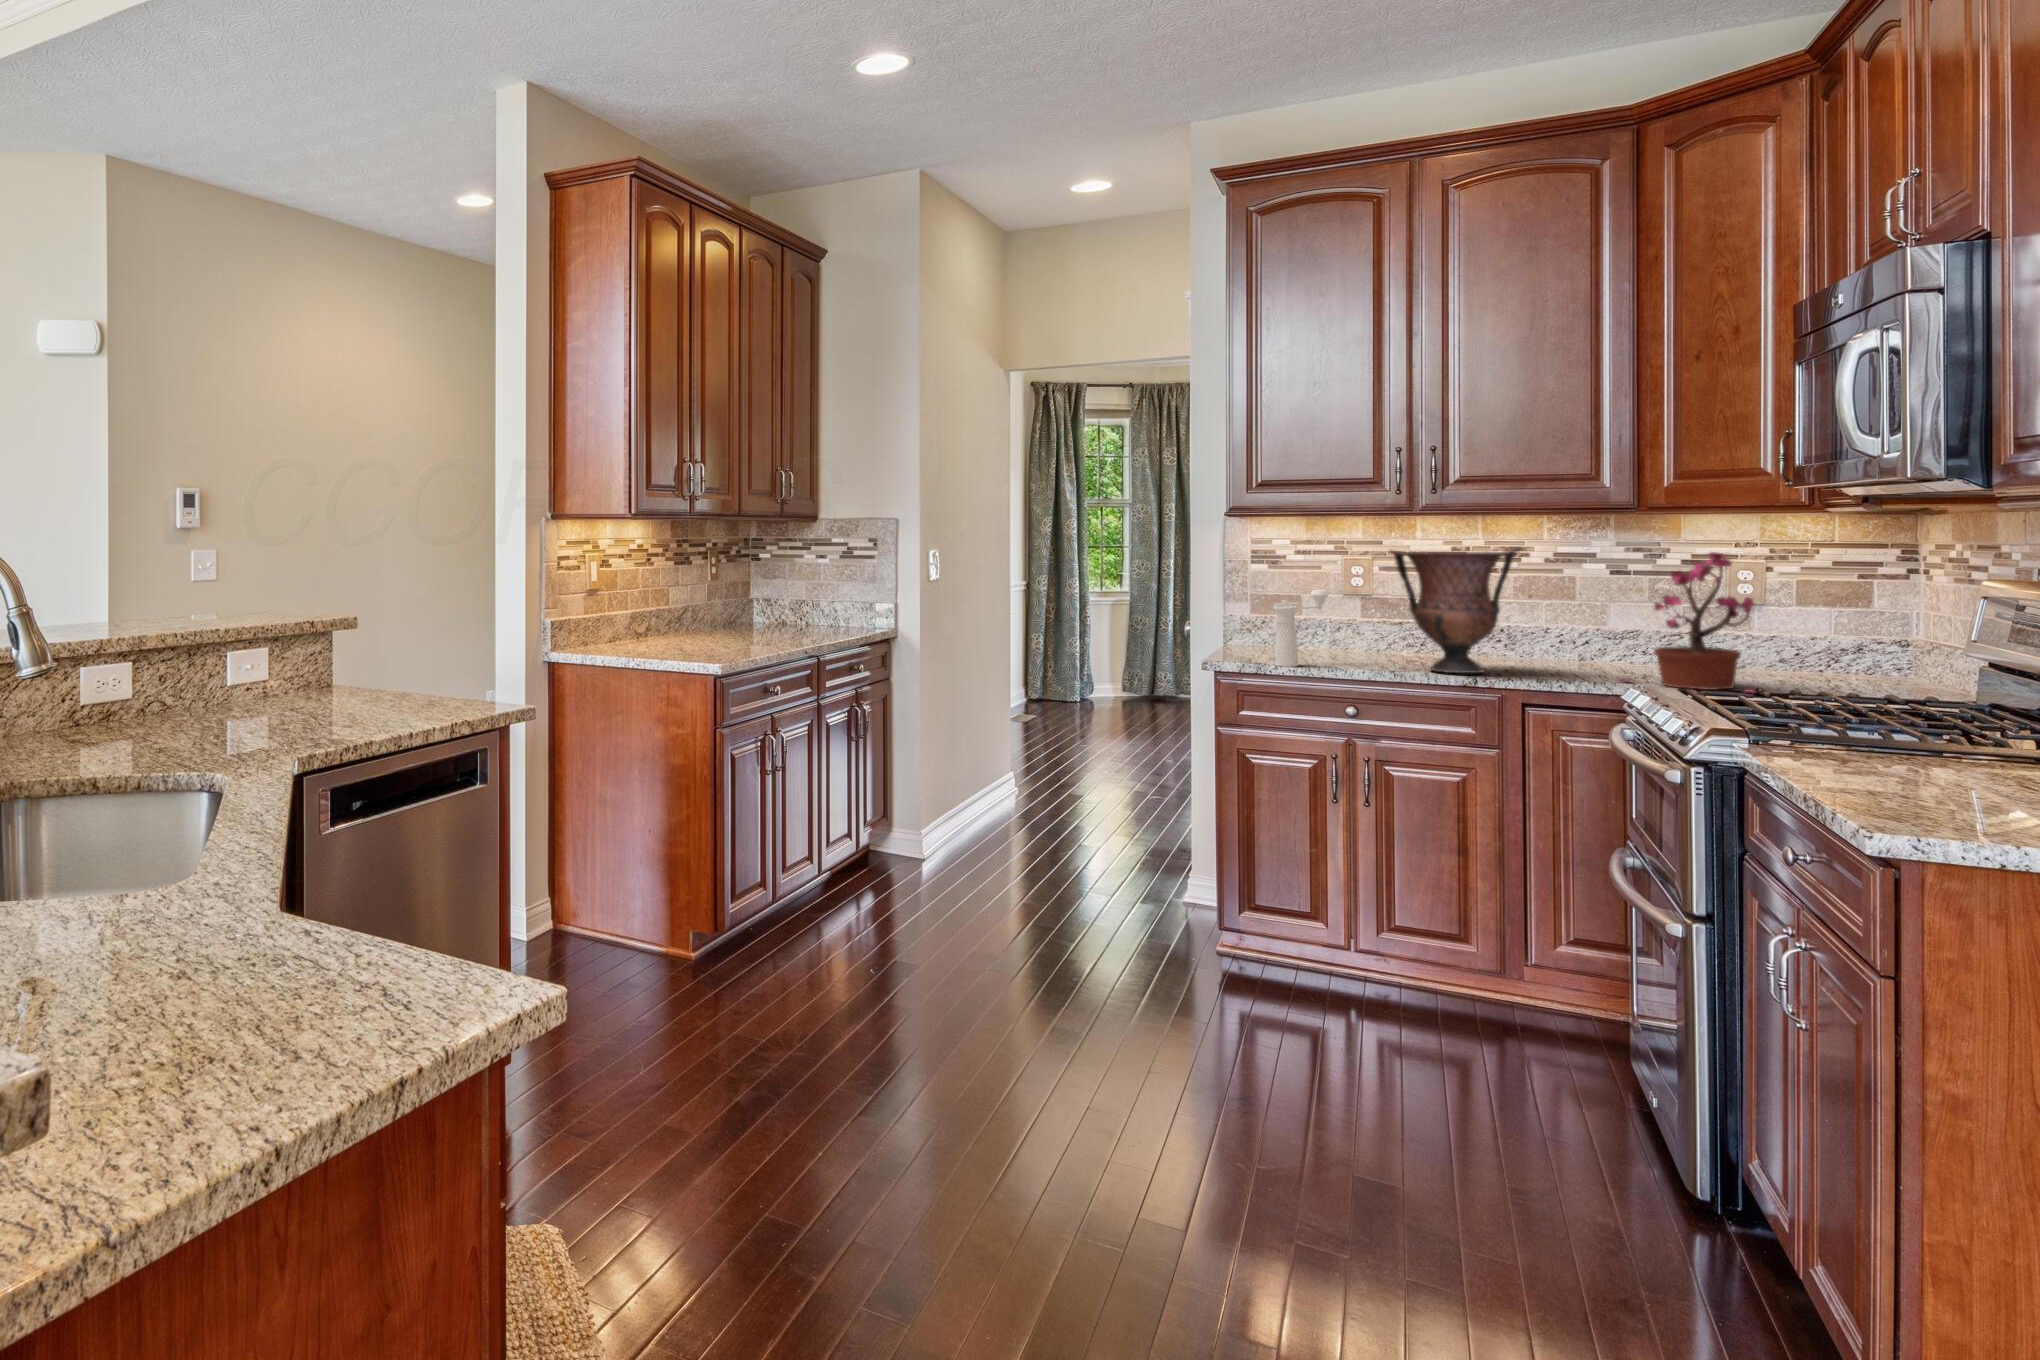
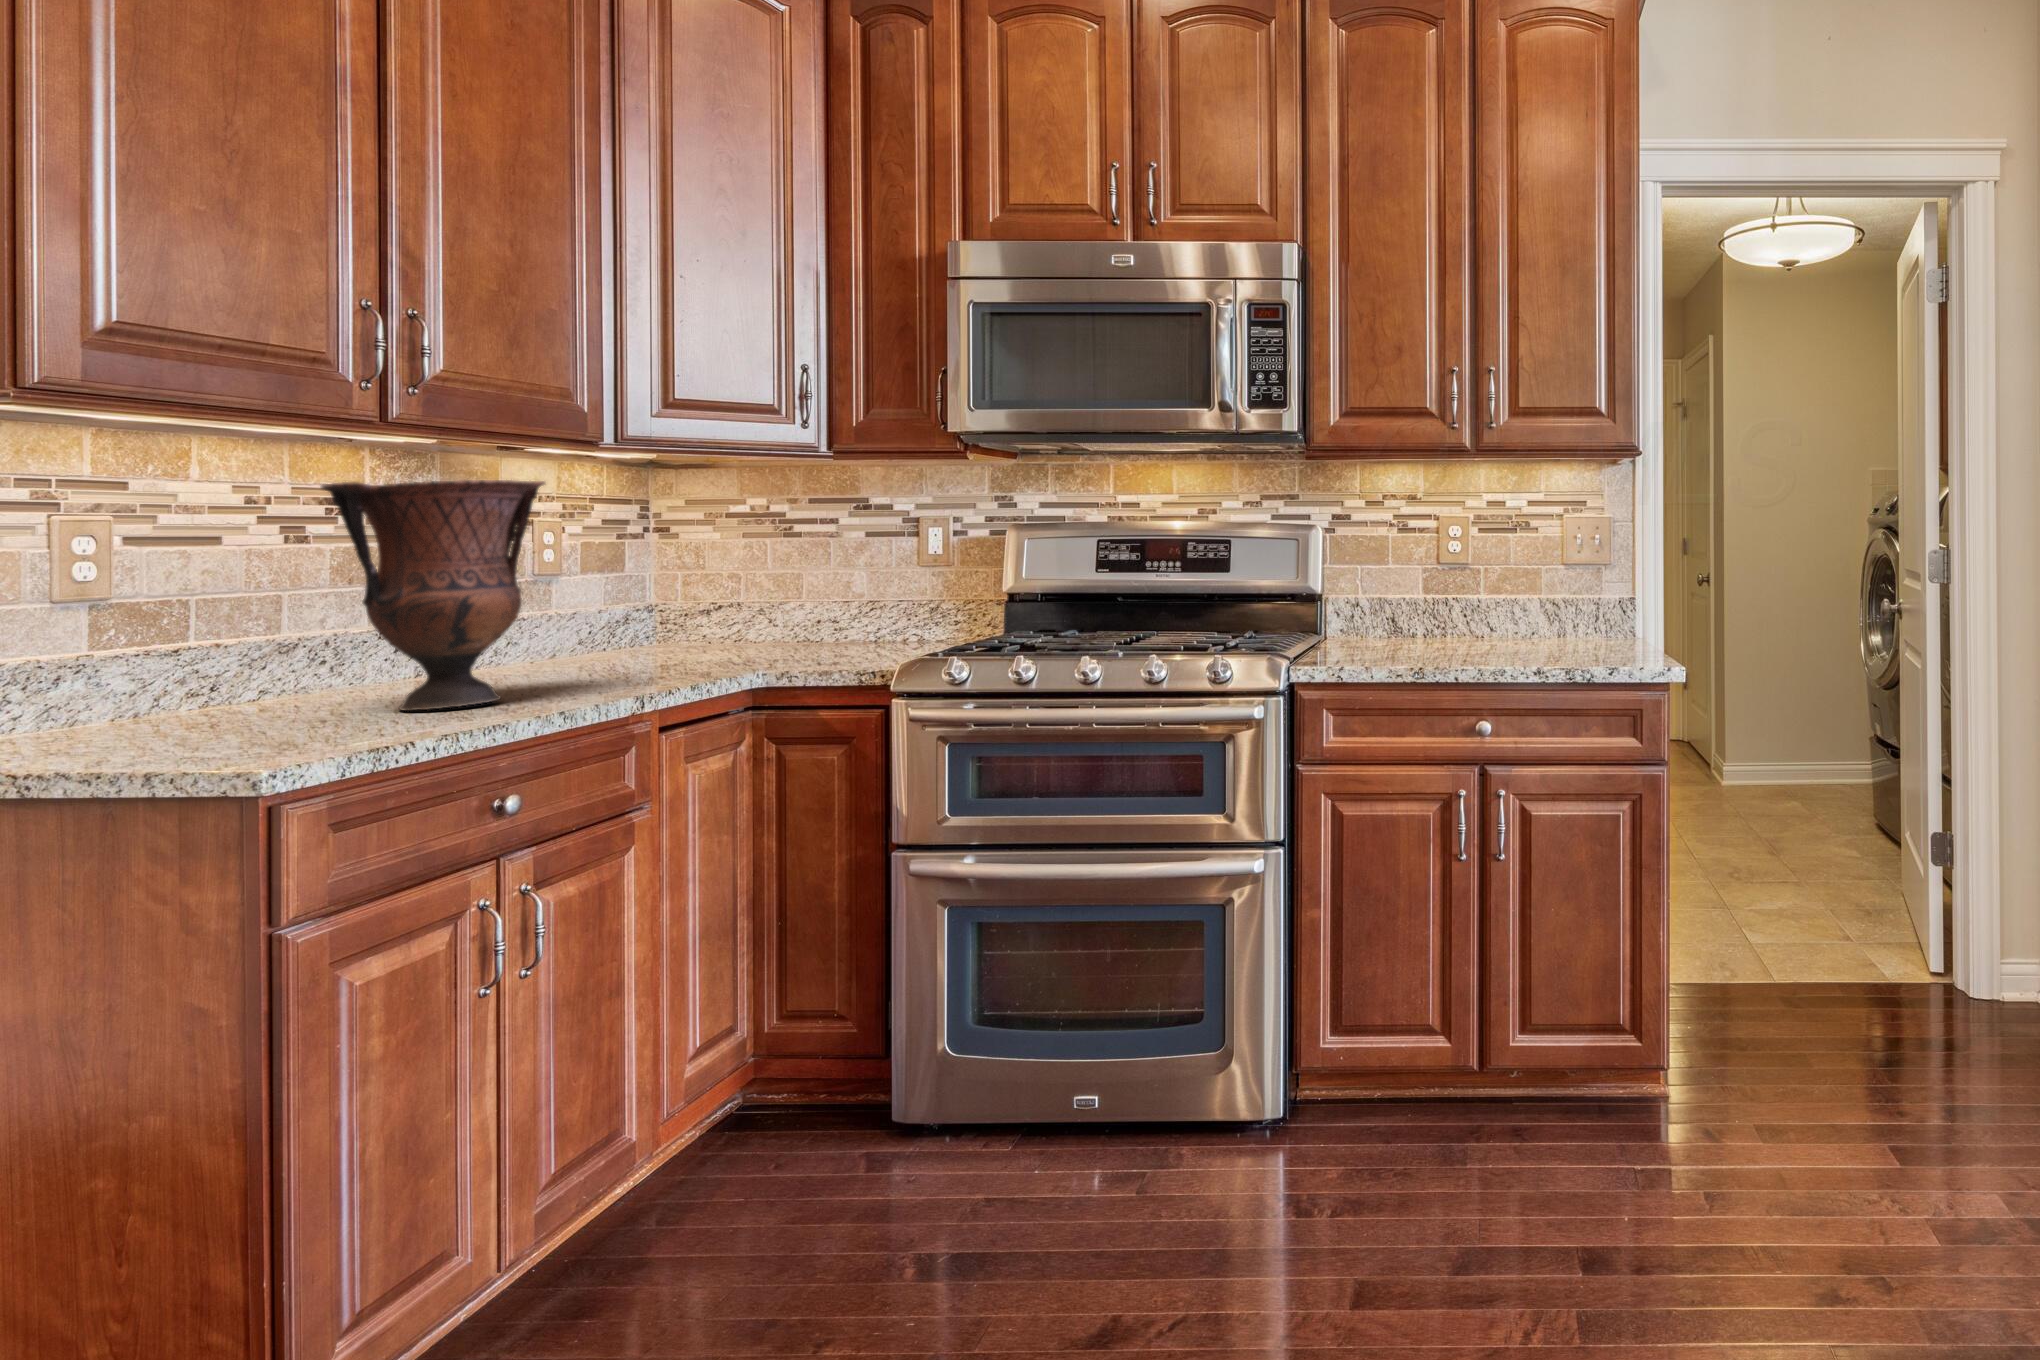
potted plant: present [1618,552,1755,693] -> none [648,483,815,678]
pepper mill: present [1273,590,1328,667] -> none [113,573,209,759]

